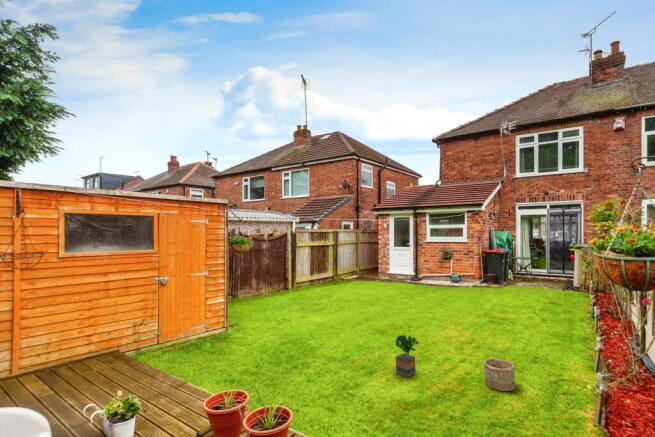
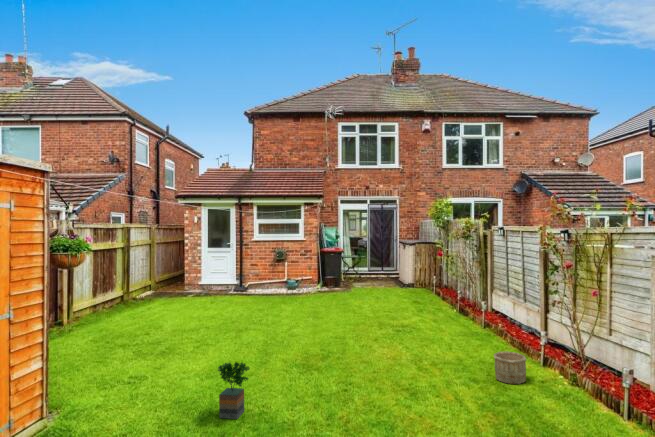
potted tree: present [395,335,419,377] -> present [218,362,250,419]

